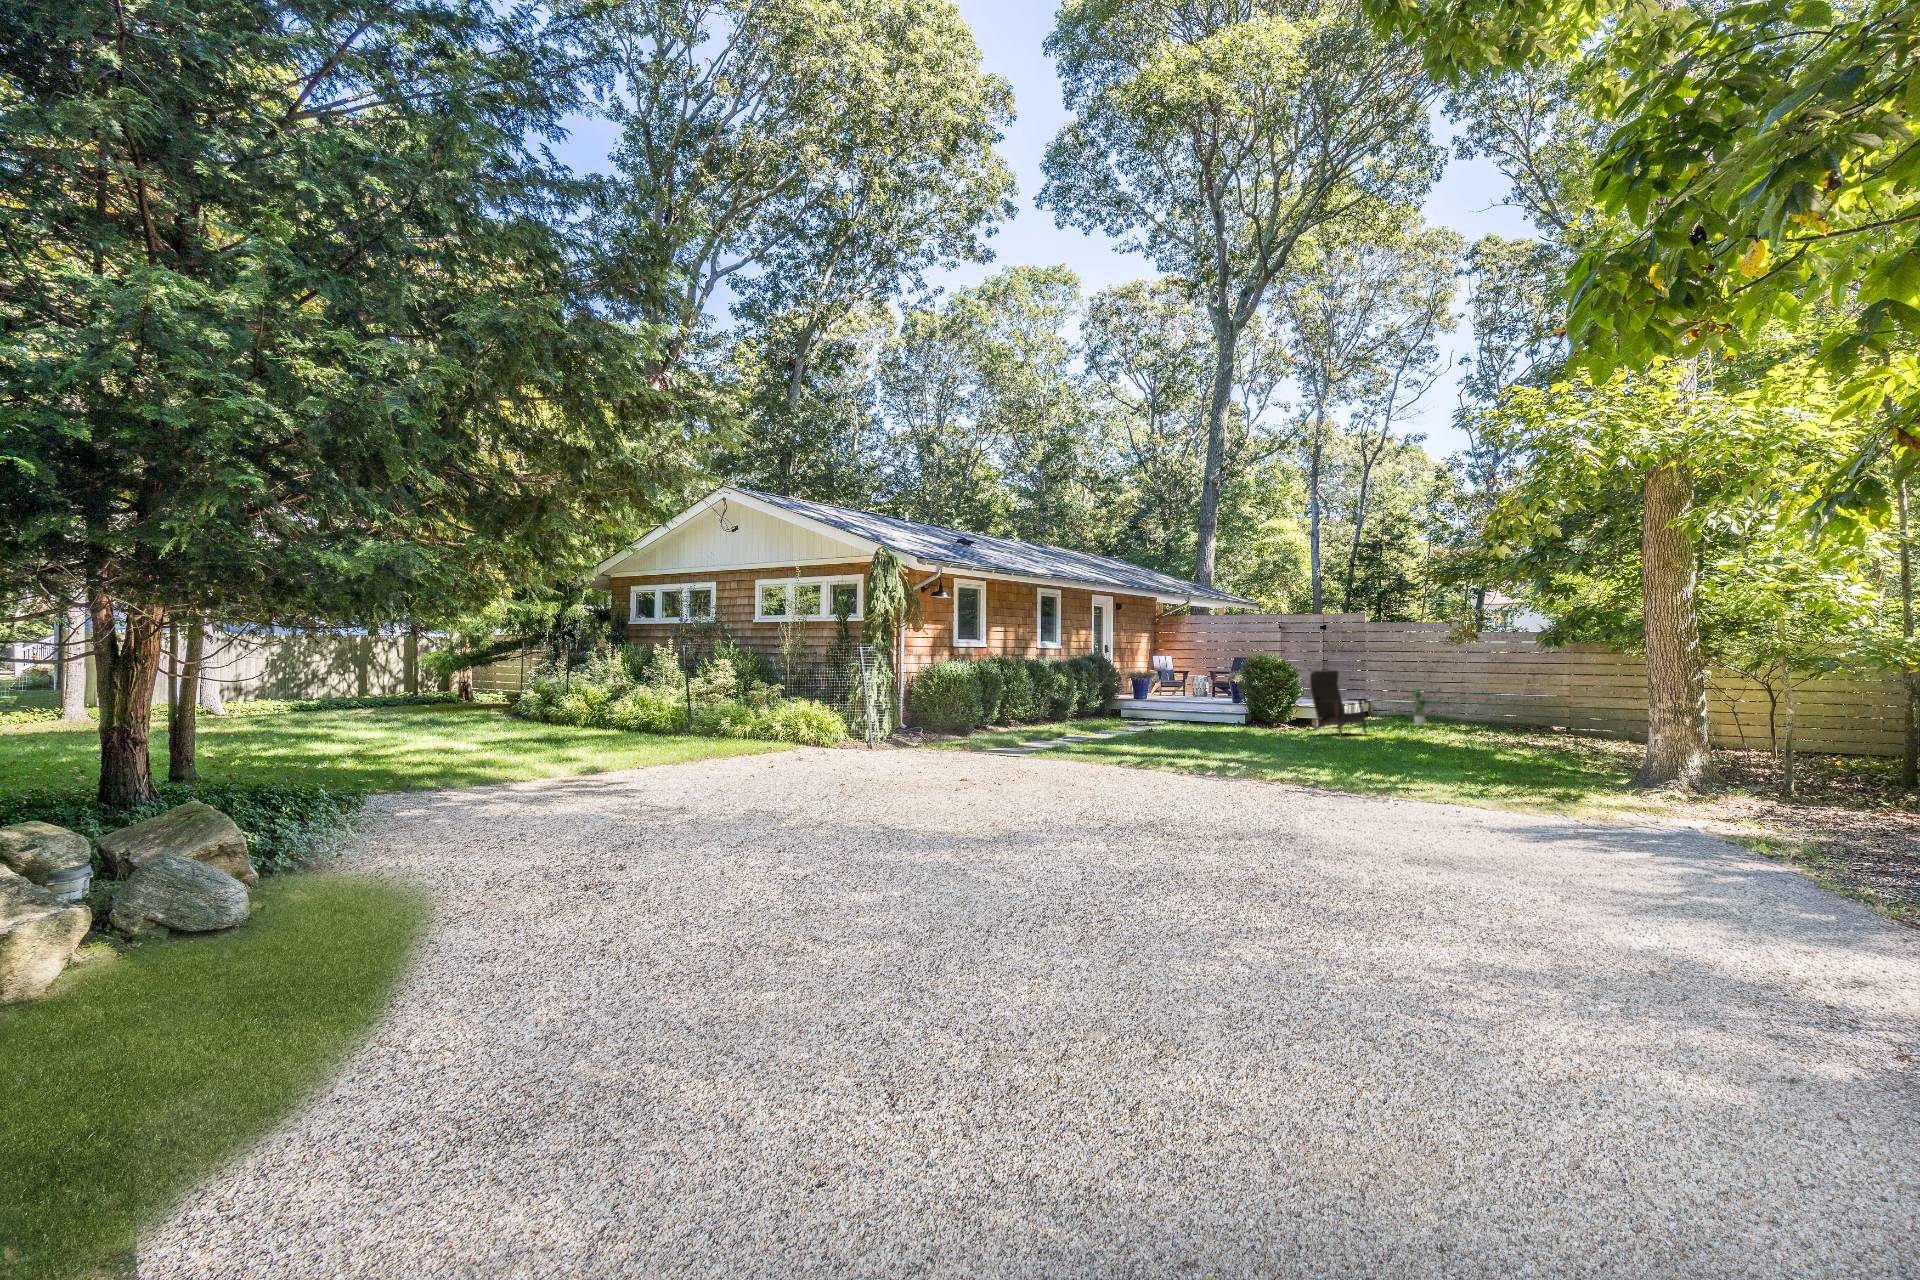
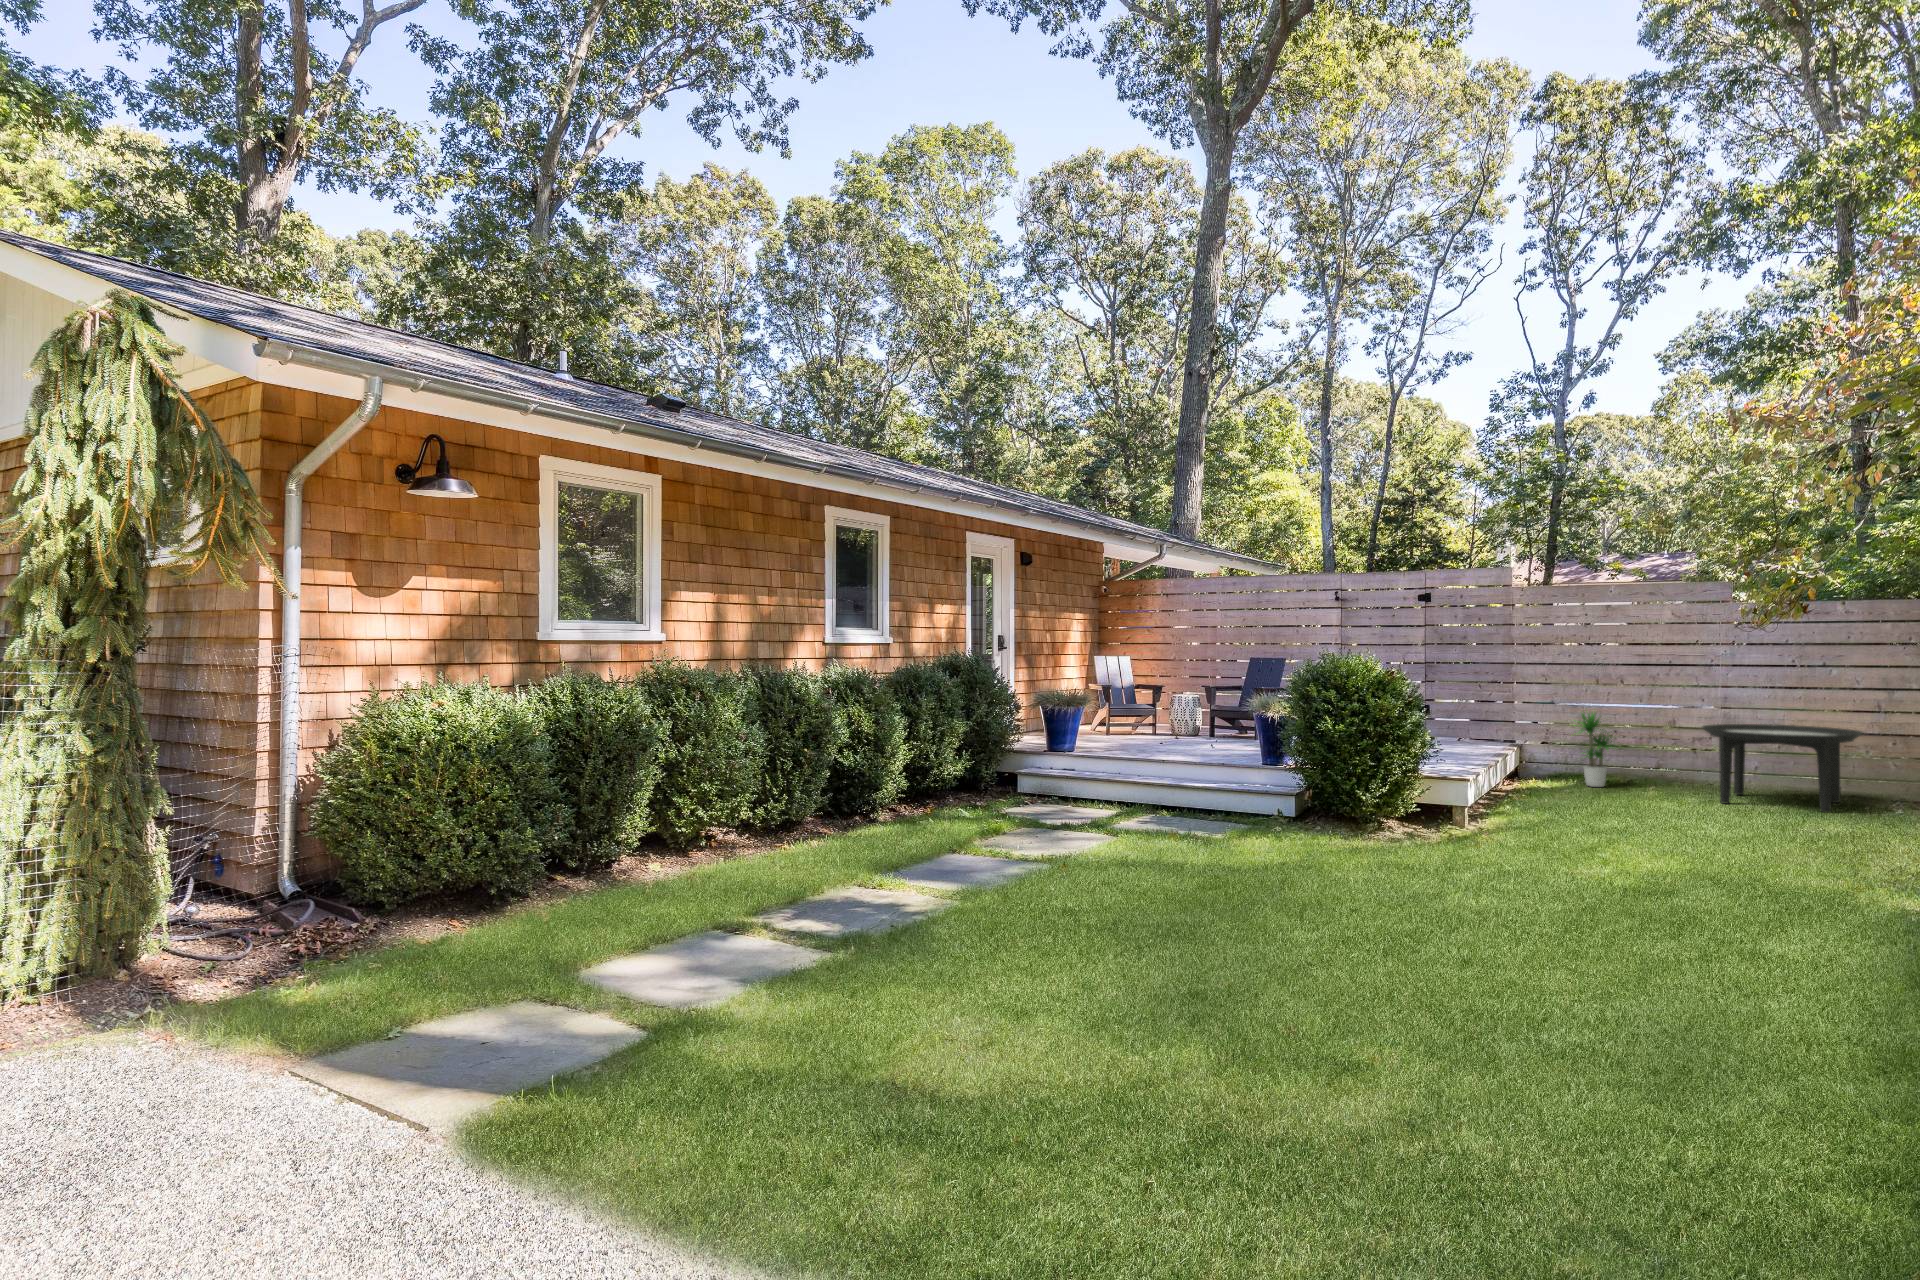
lounge chair: present [1310,670,1367,736] -> none [1401,684,1543,842]
round table: none [1461,693,1528,732] -> present [1702,724,1863,813]

